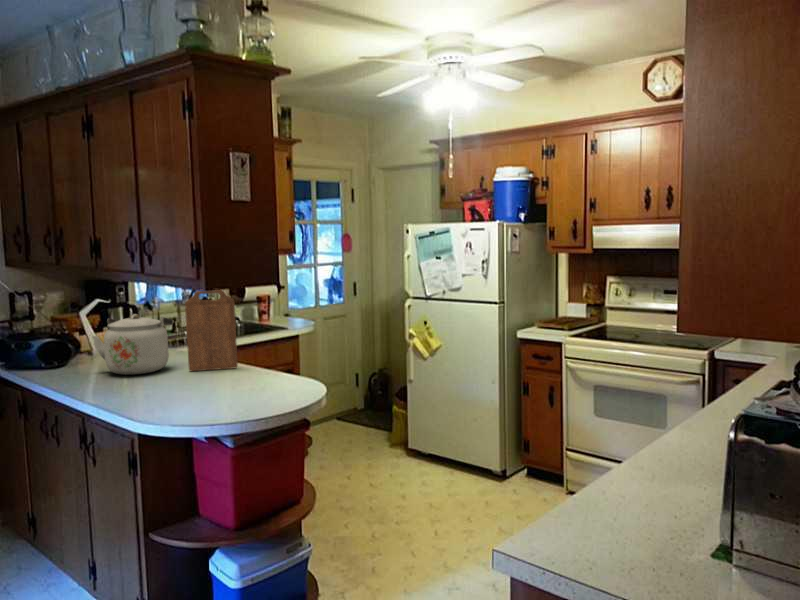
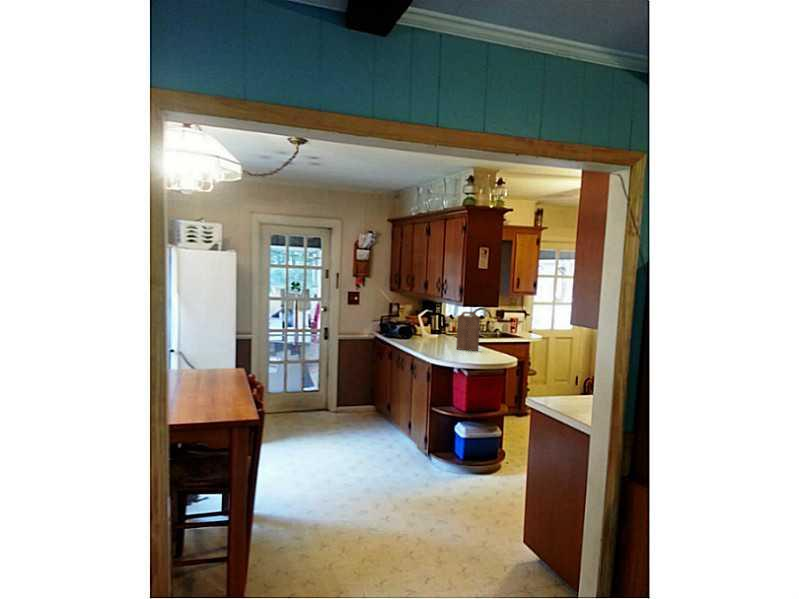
kettle: present [92,314,173,375] -> none [419,320,454,347]

